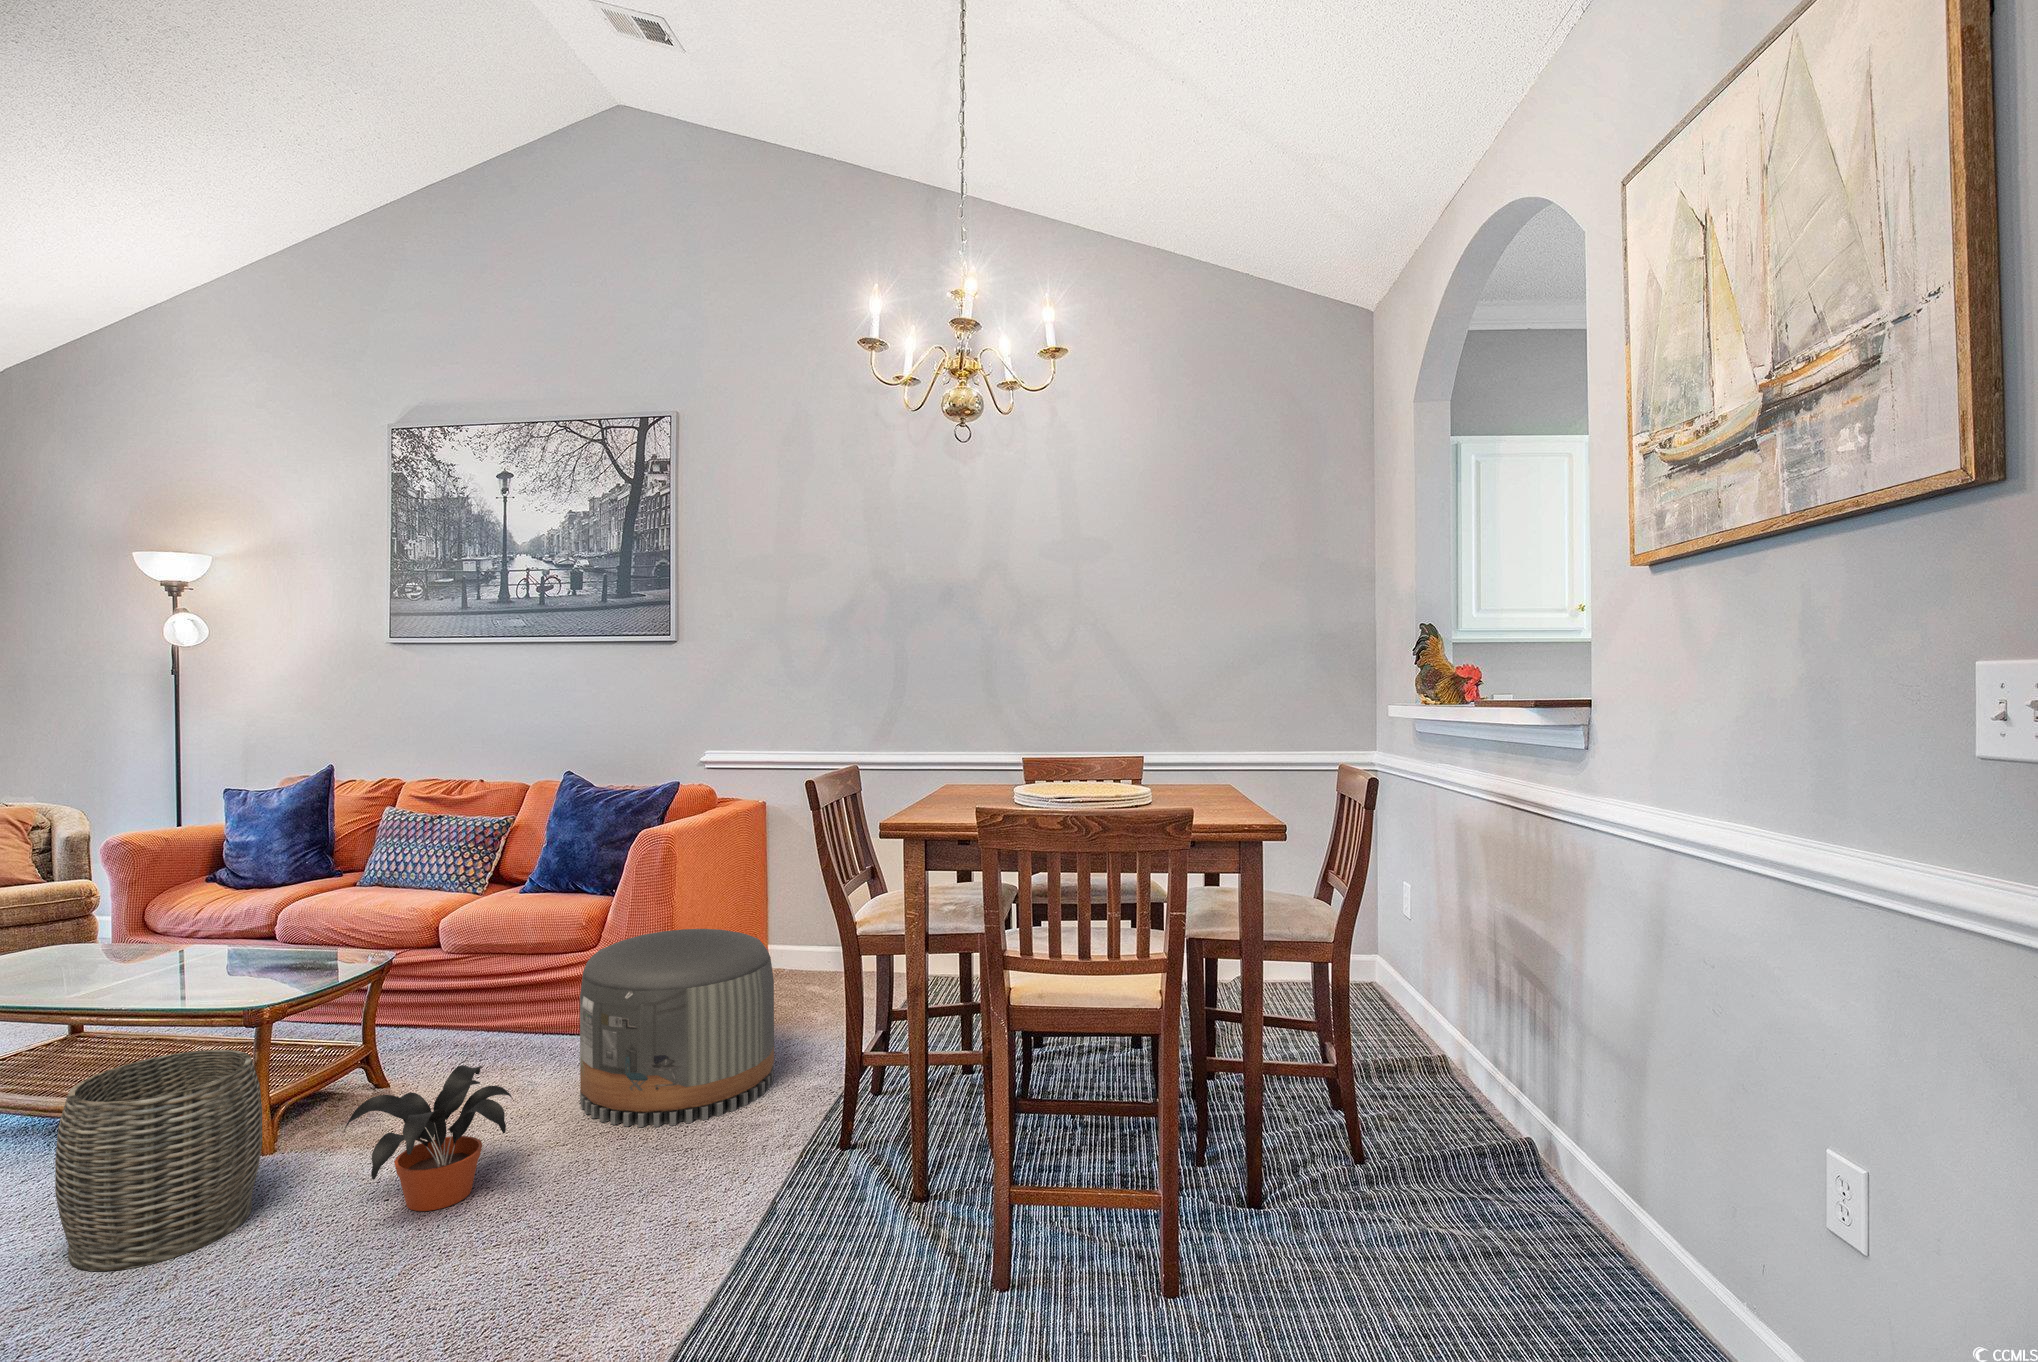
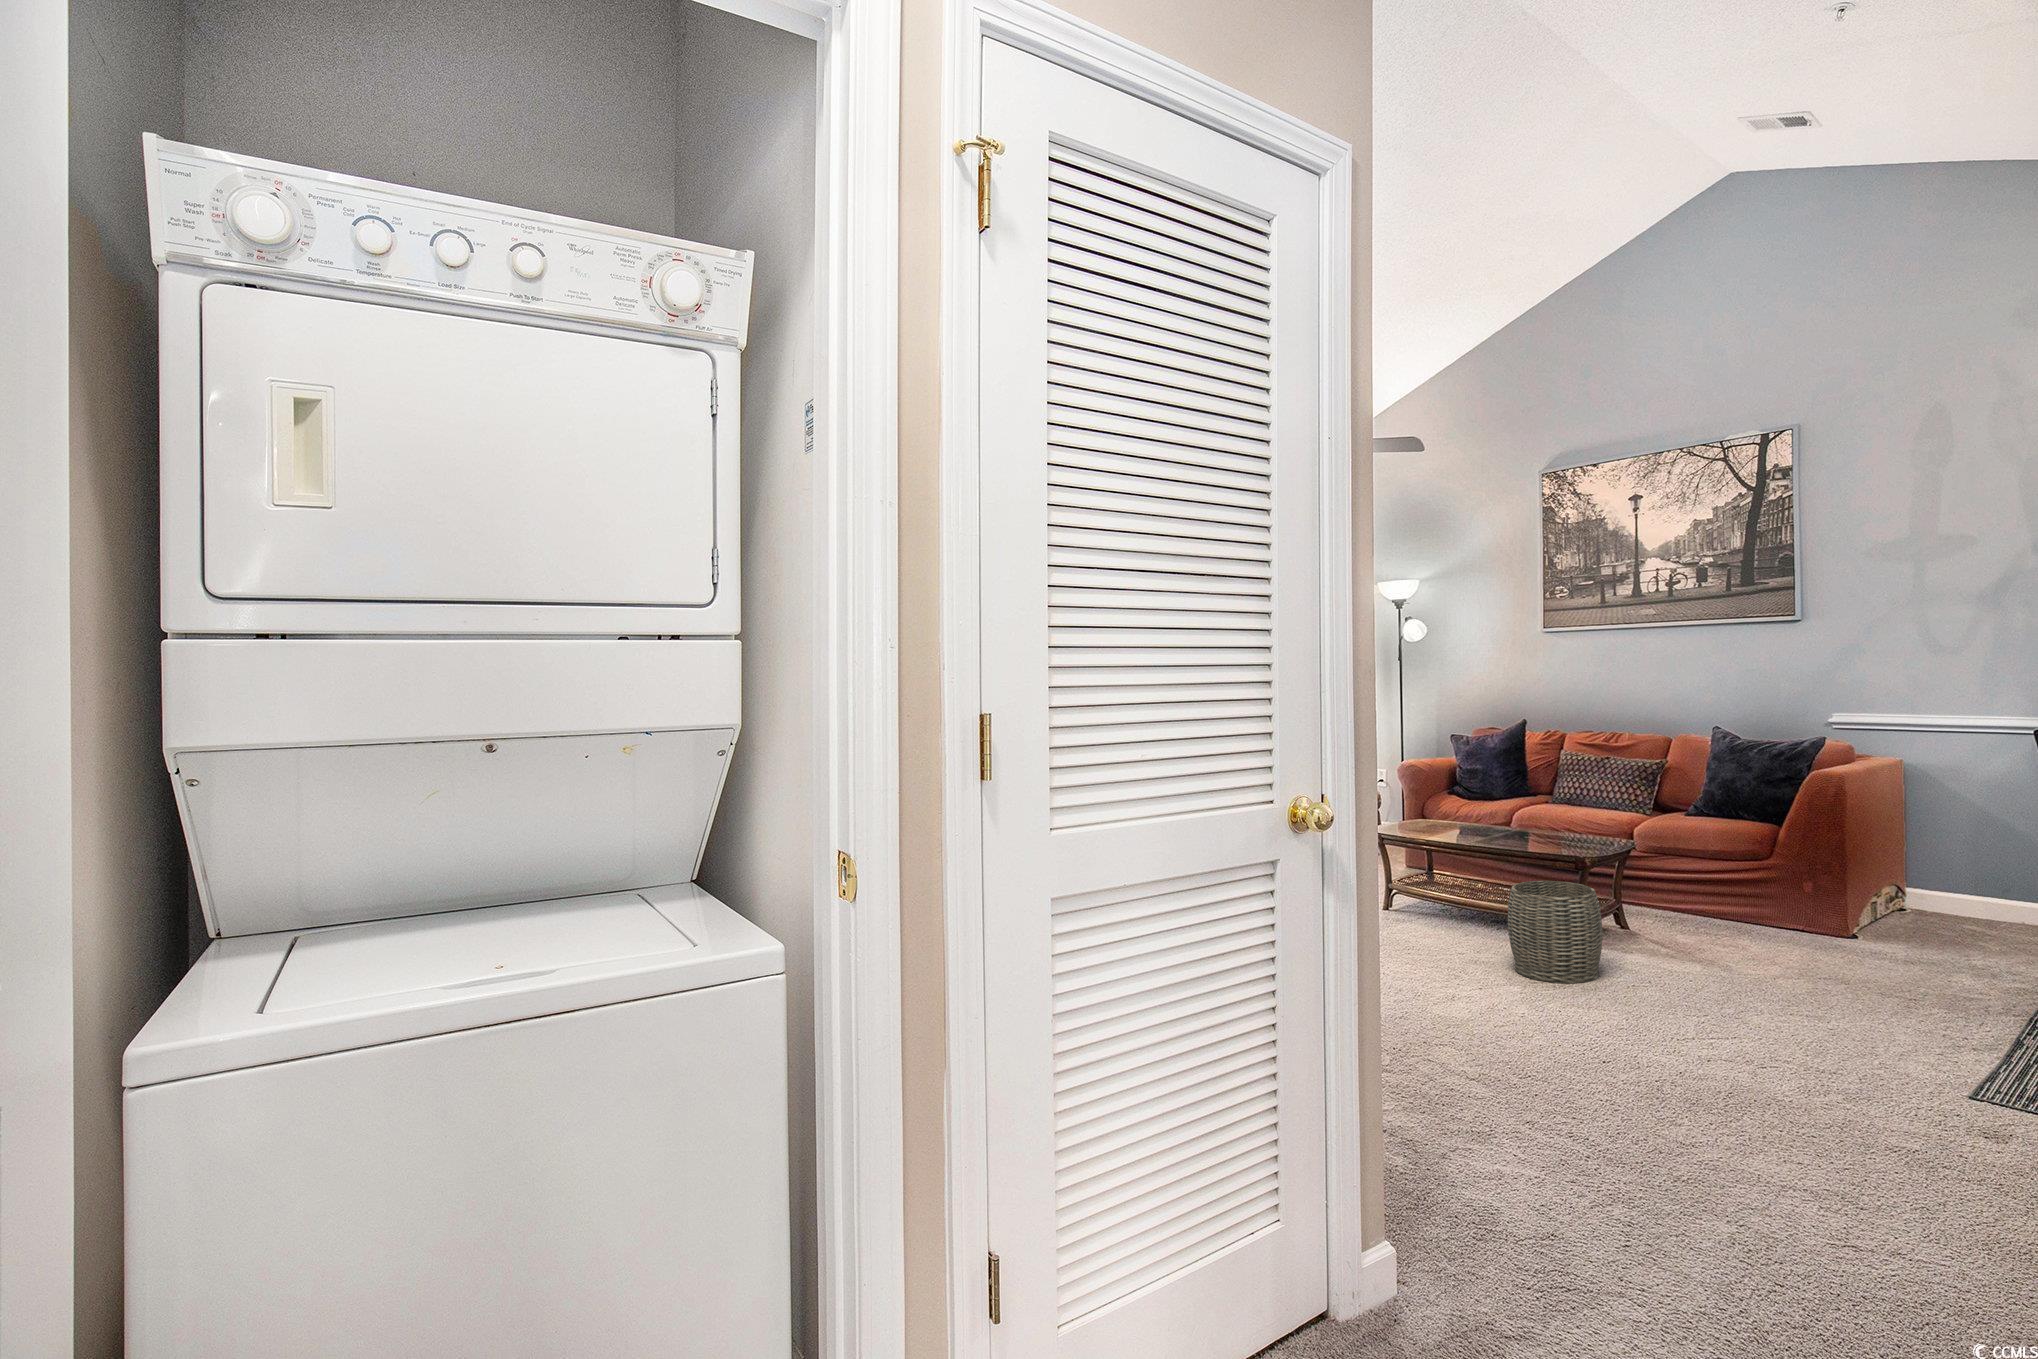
pouf: present [580,929,774,1127] -> none [1779,852,1957,988]
potted plant: present [344,1065,513,1211] -> none [1655,914,1764,994]

